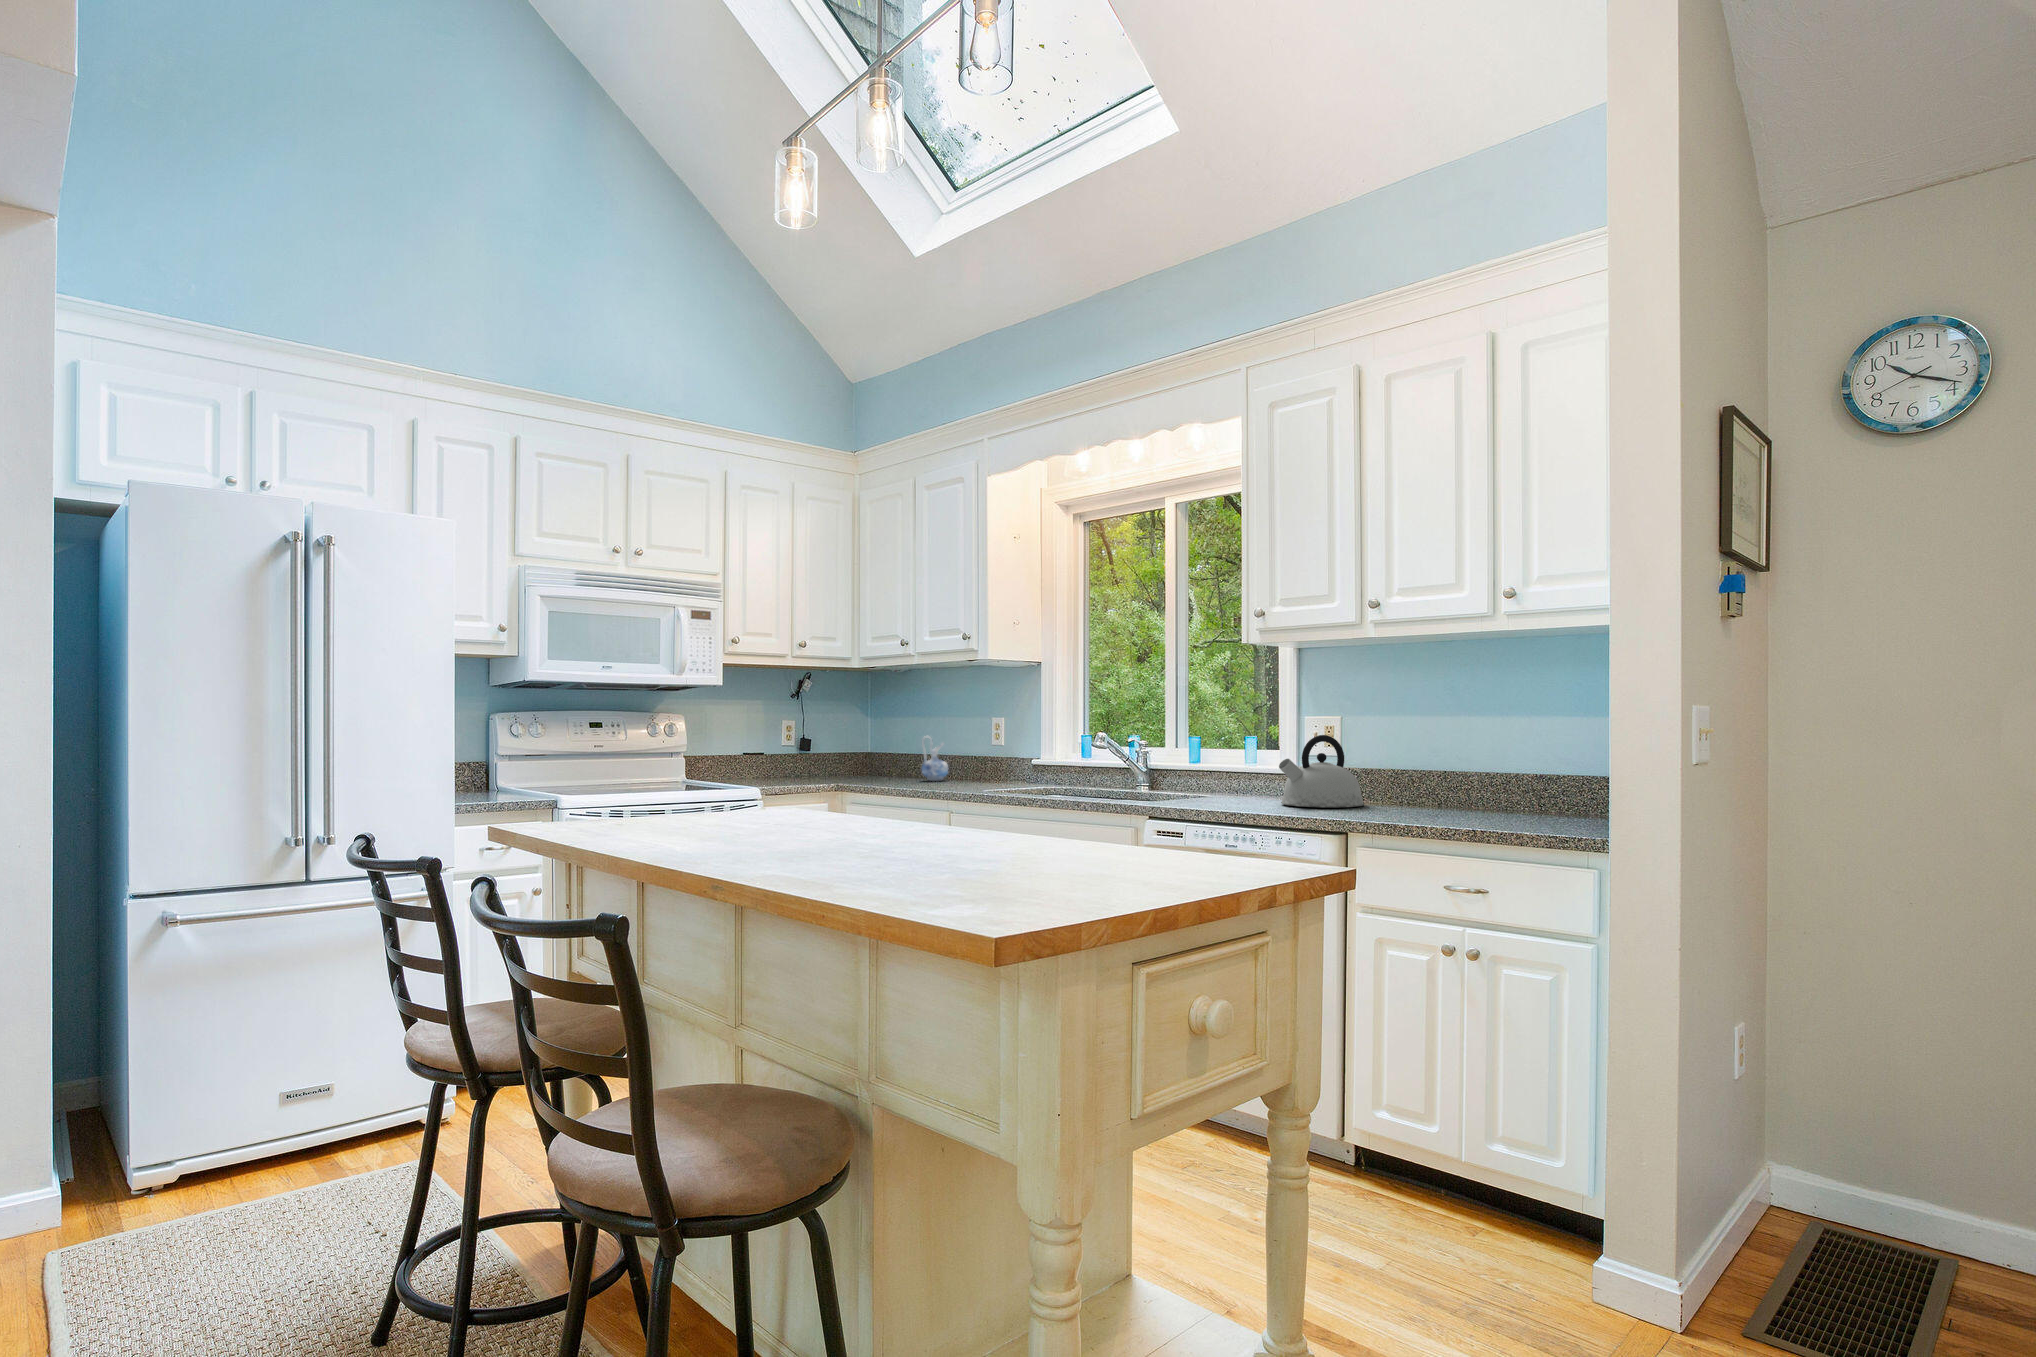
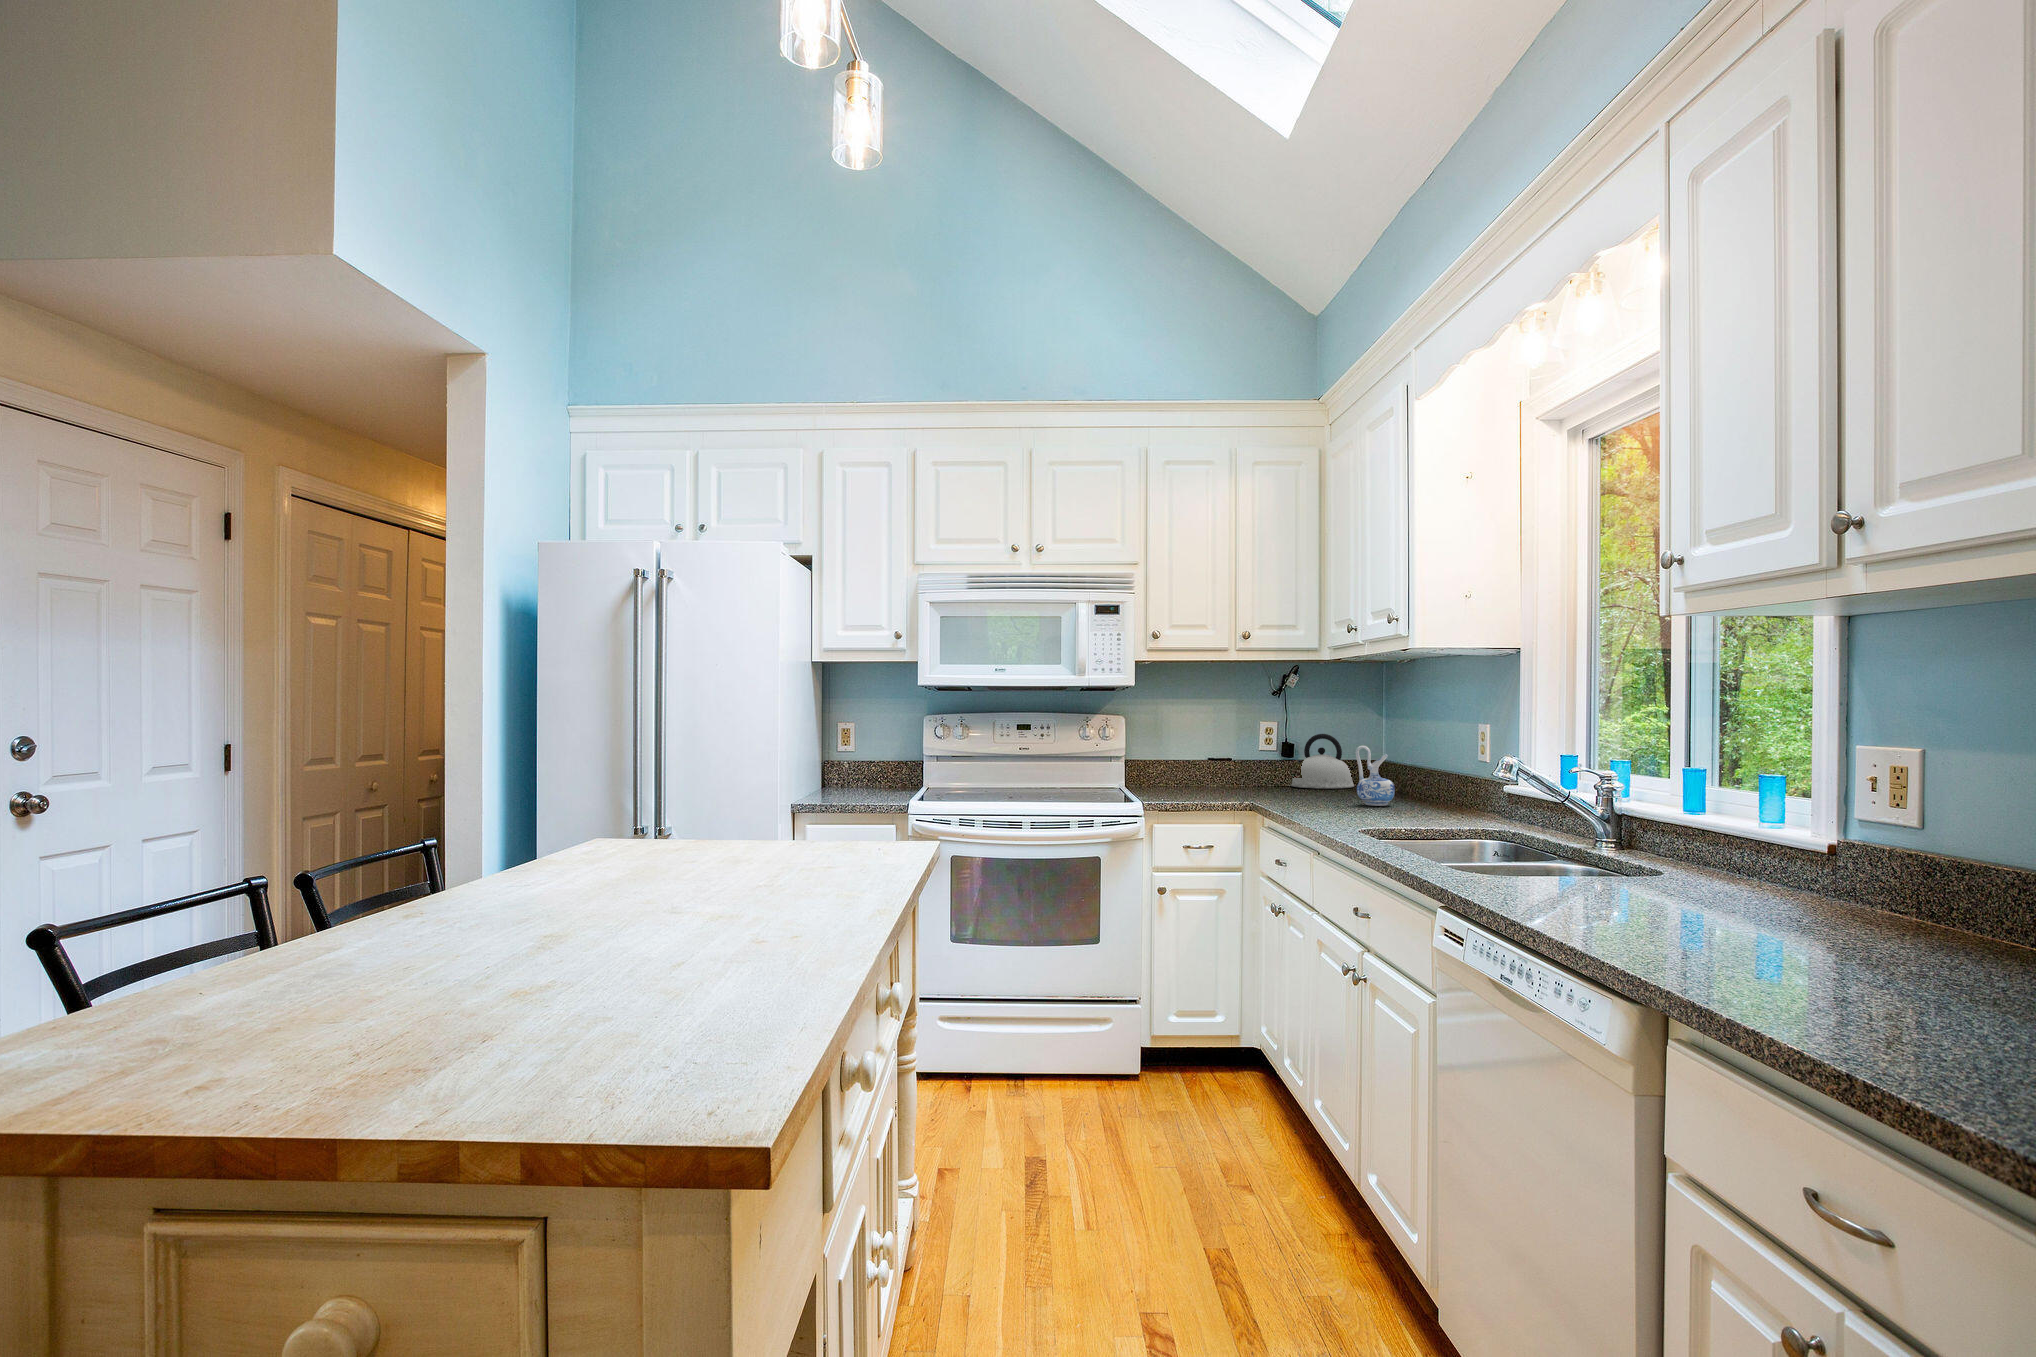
kettle: present [1279,735,1364,807] -> present [1291,734,1354,788]

